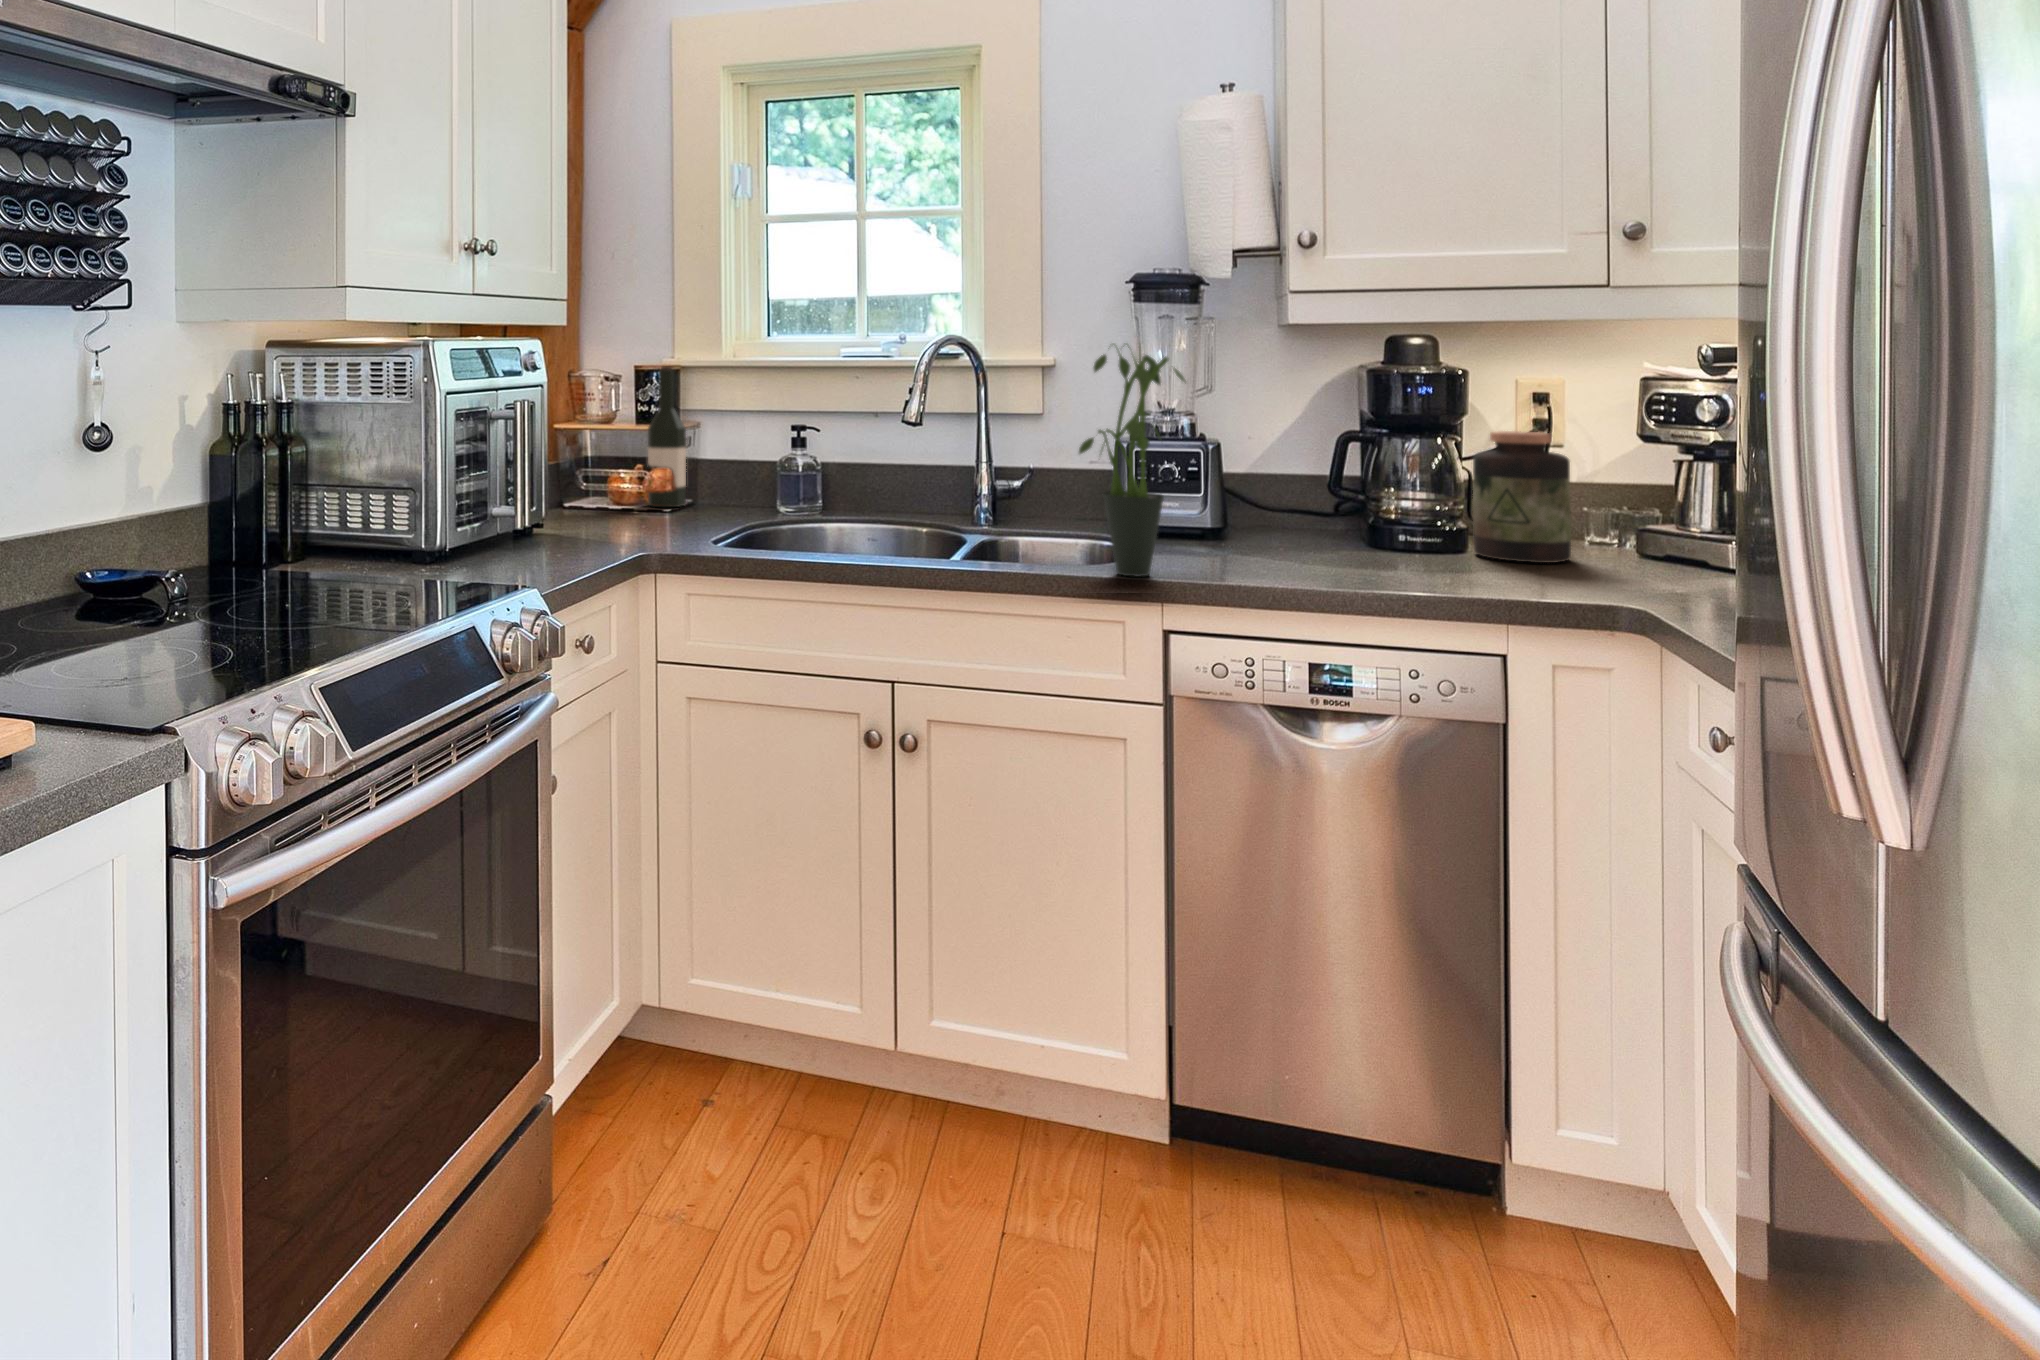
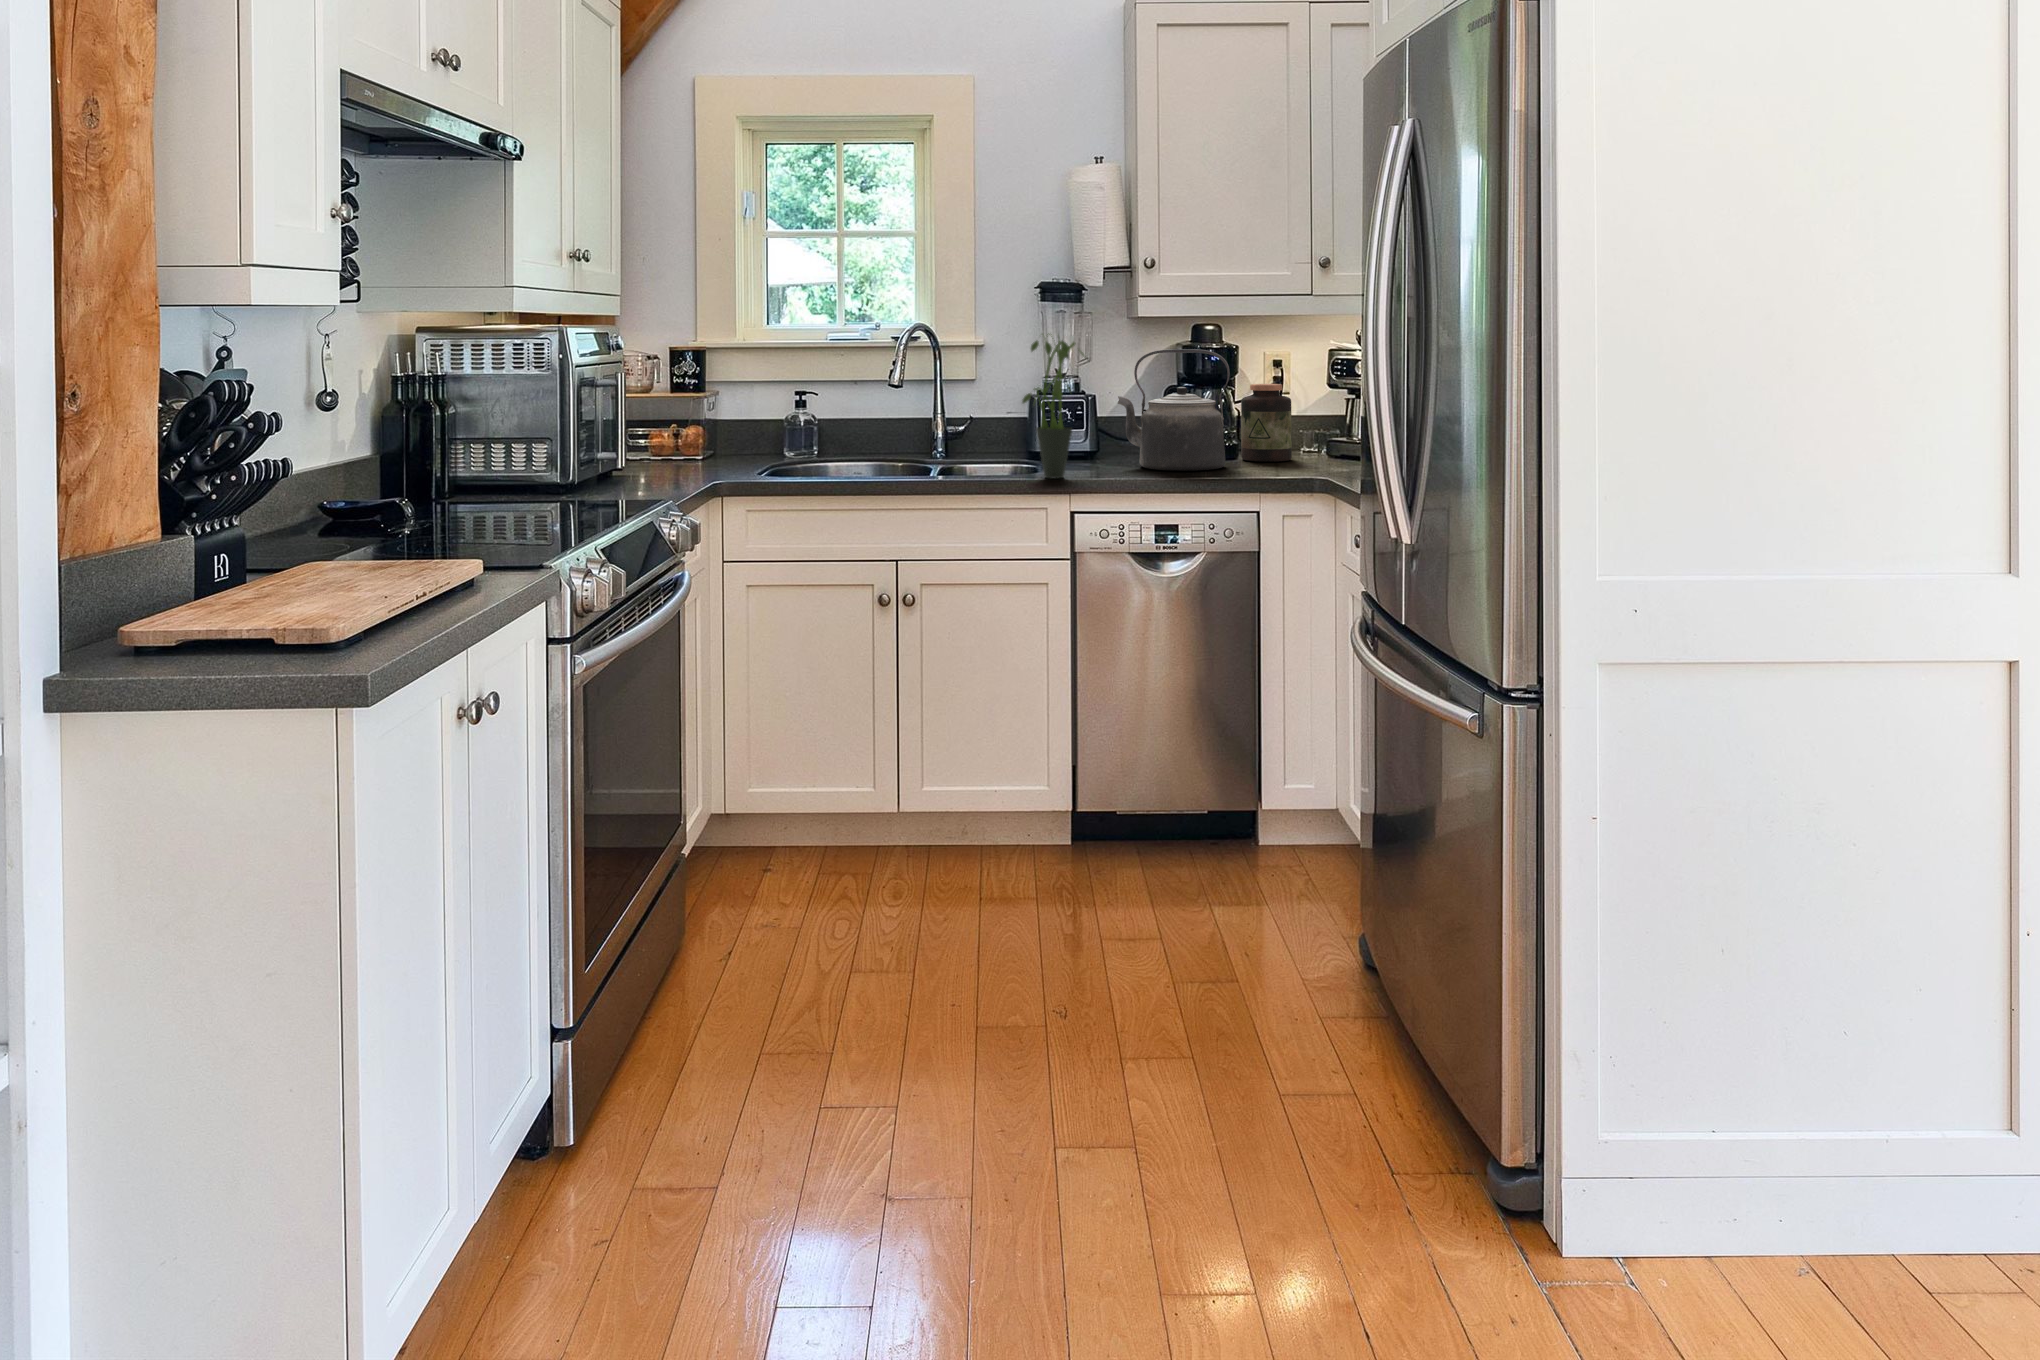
wine bottle: present [648,366,686,507] -> none [681,349,712,459]
kettle: none [1250,373,1453,574] -> present [1118,349,1230,471]

